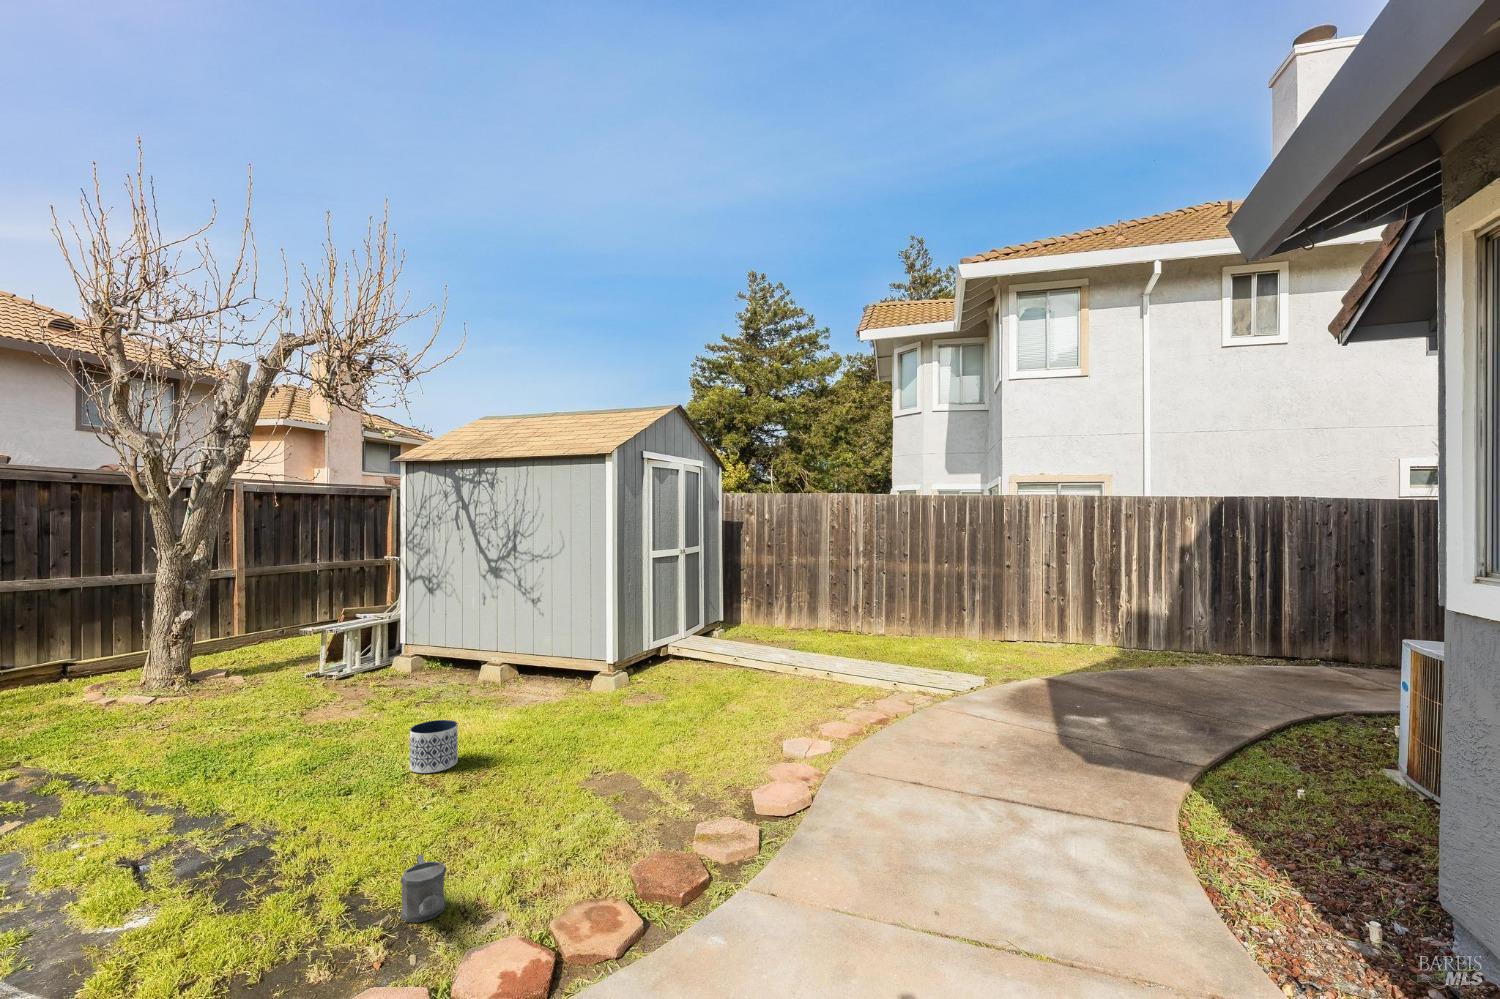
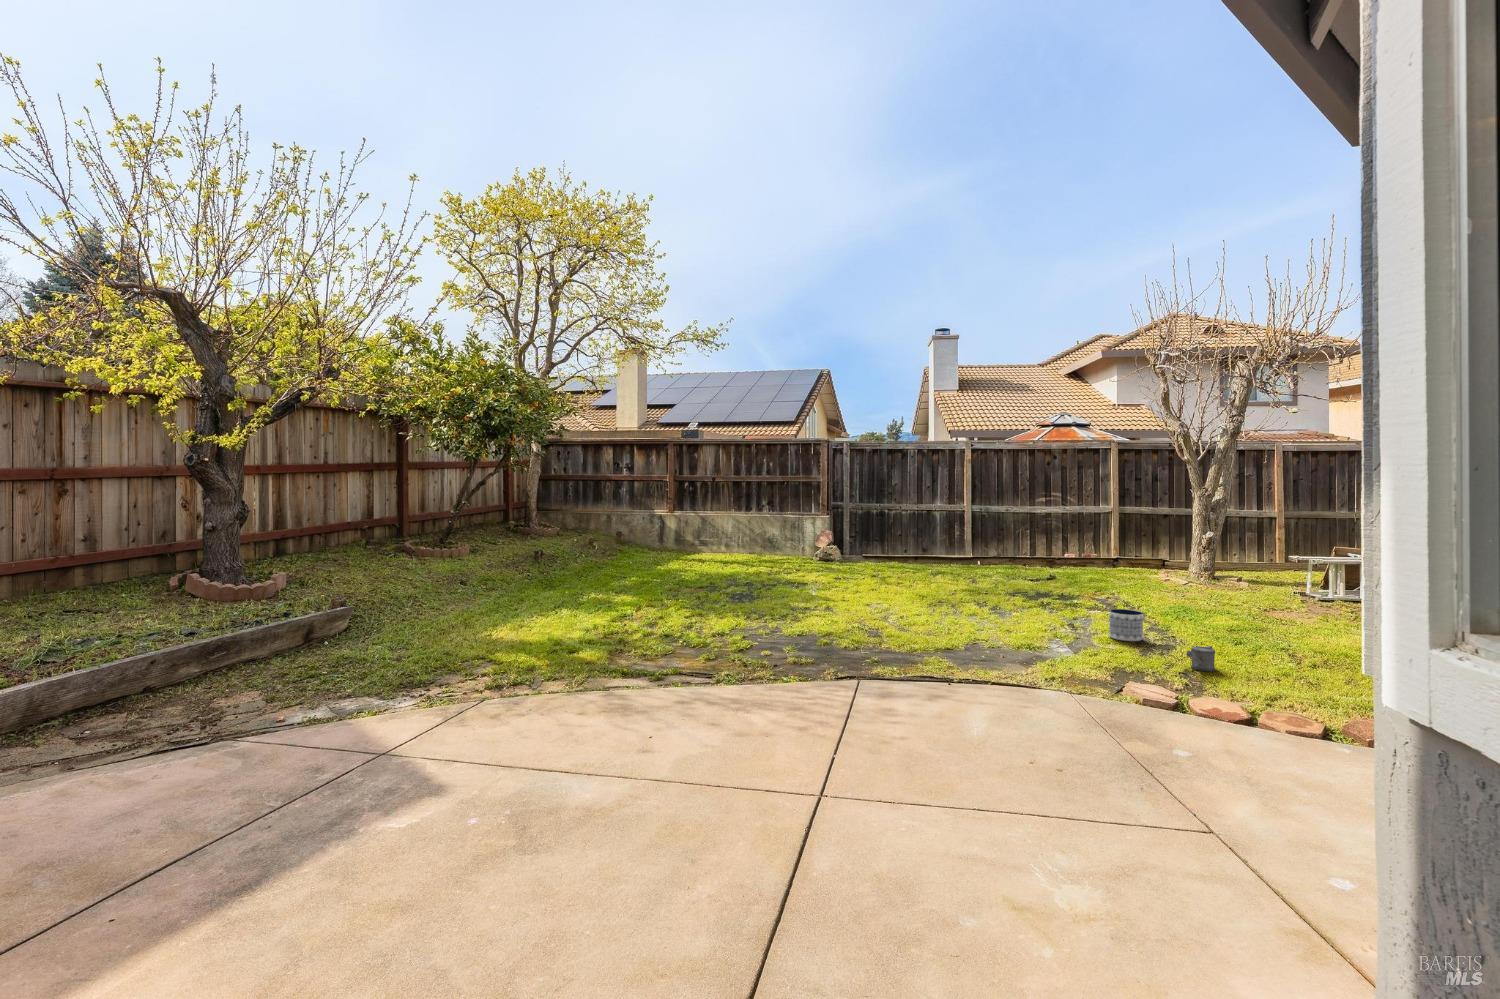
planter: present [410,720,458,773] -> present [1109,609,1143,641]

